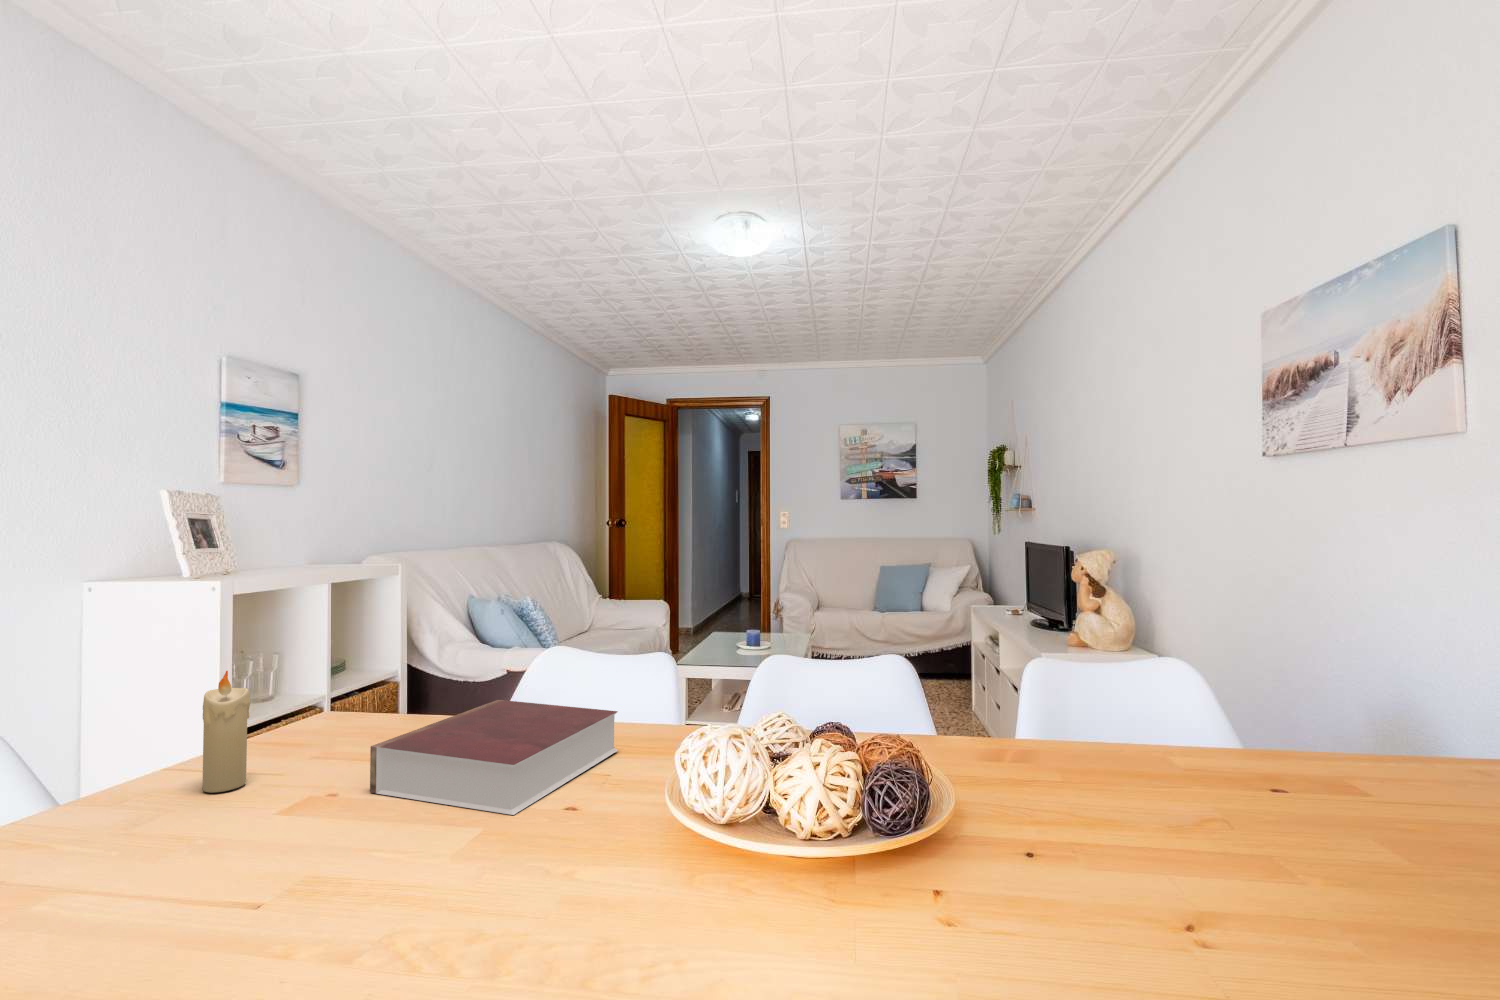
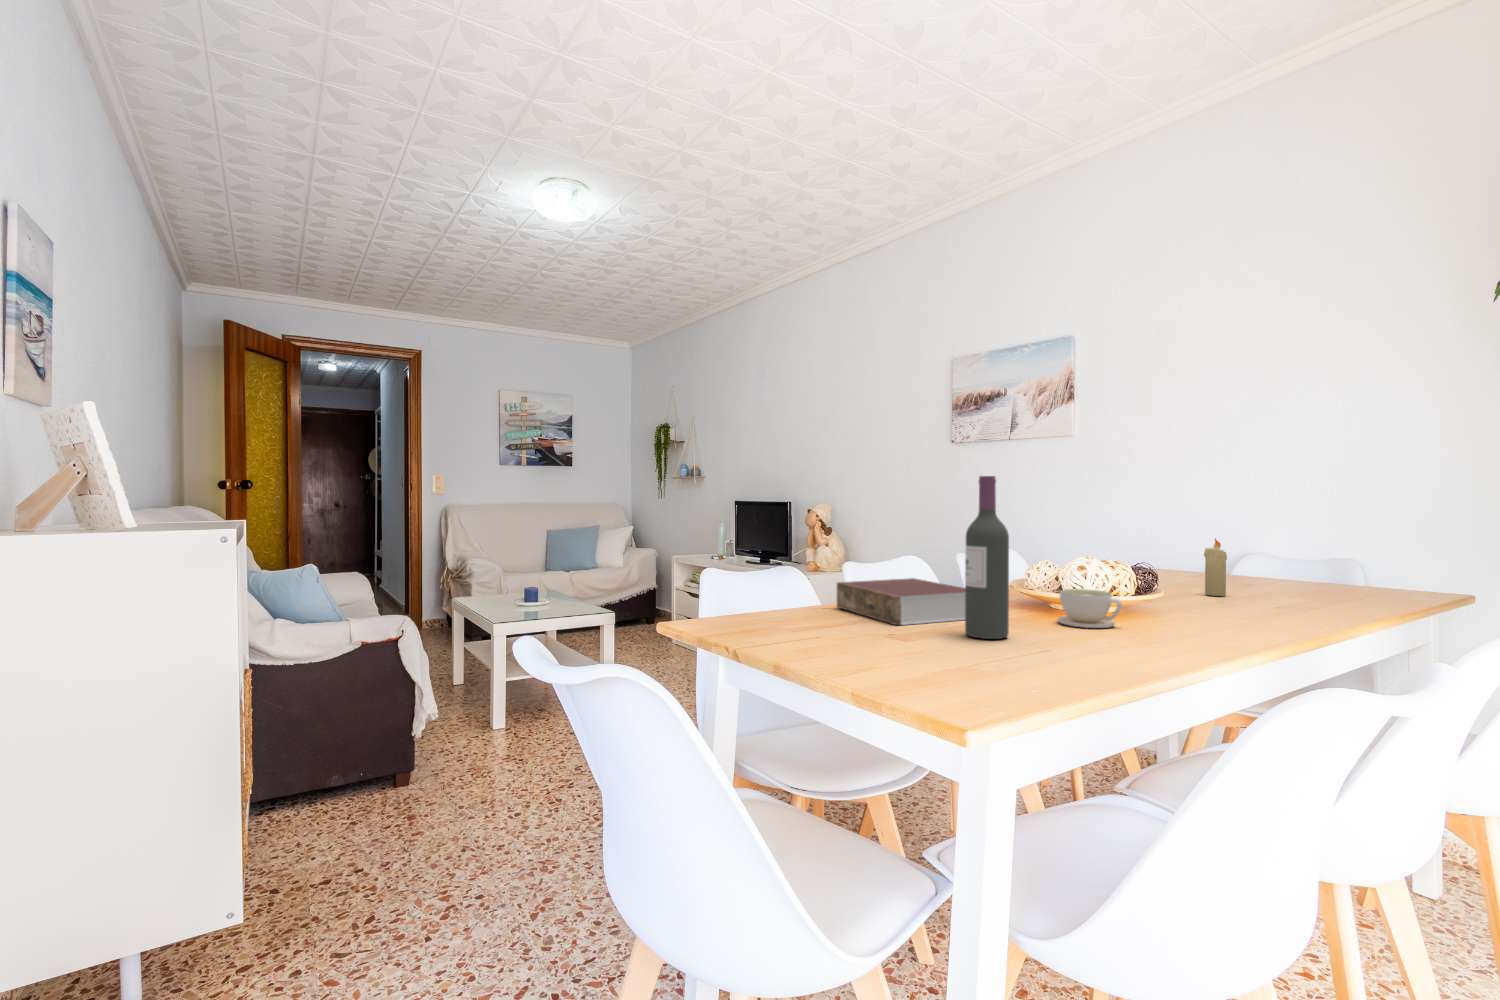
wine bottle: none [264,563,354,873] -> present [965,476,1009,639]
candle: present [202,671,250,793] -> present [1204,538,1227,596]
coffee cup: none [488,801,608,922] -> present [1058,589,1122,628]

